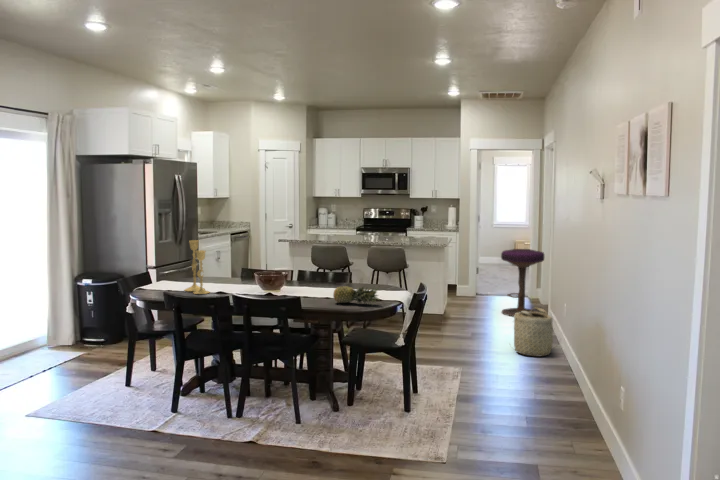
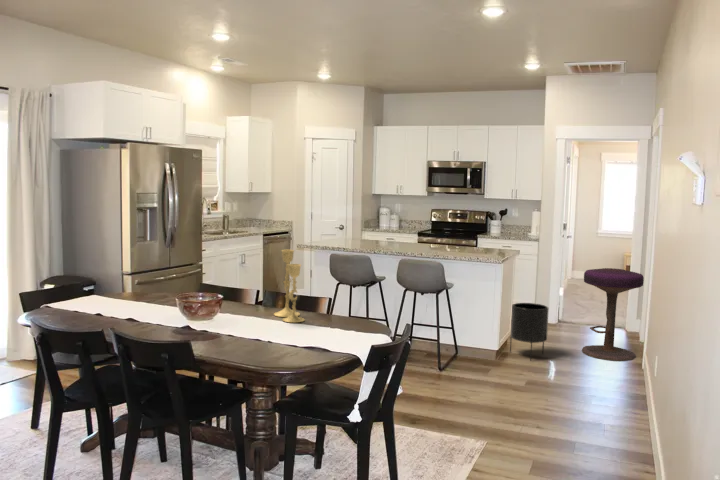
candlestick: present [185,240,209,294] -> present [274,250,304,323]
planter: none [451,278,479,321] -> present [510,303,549,361]
fruit: present [333,286,379,303] -> none [246,324,312,358]
basket: present [514,307,553,356] -> none [564,358,644,430]

